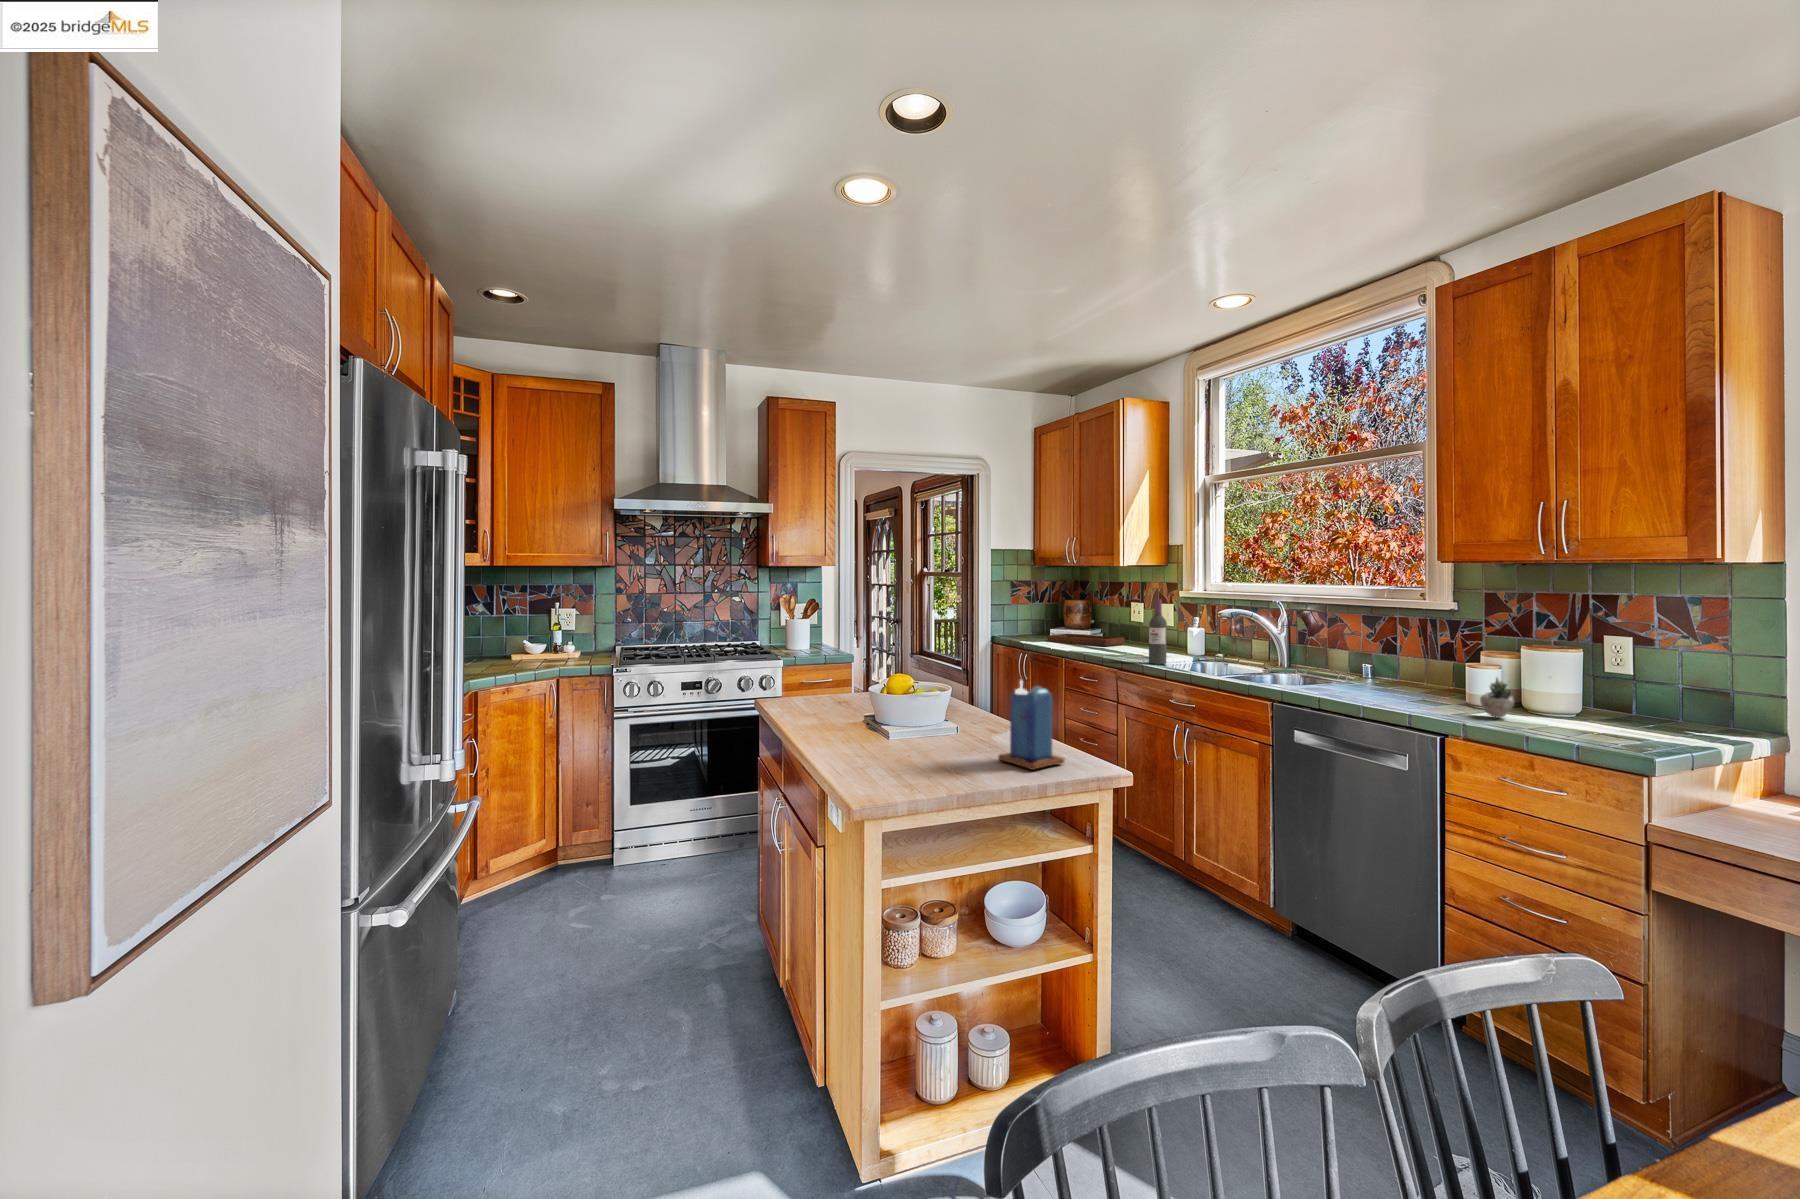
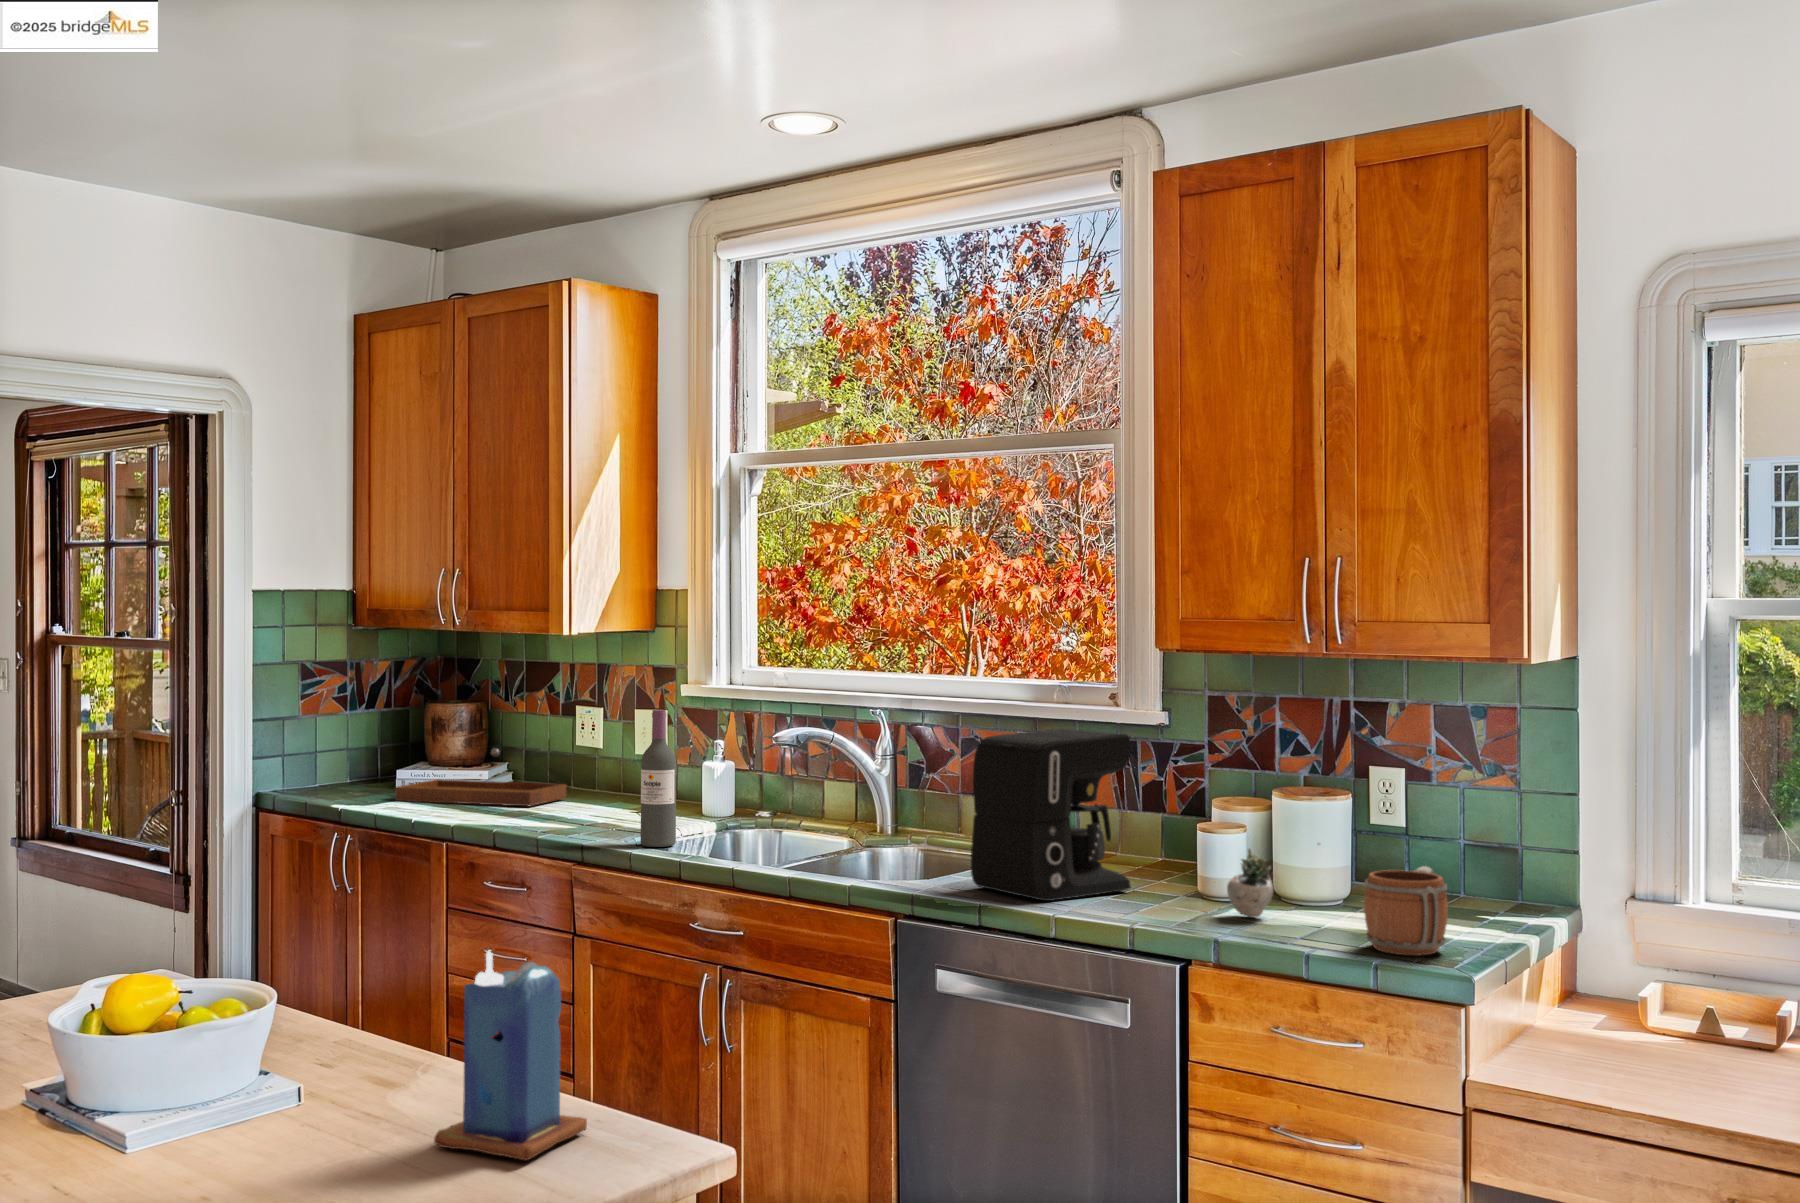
coffee maker: none [1317,610,1421,700] -> present [971,729,1131,901]
mug: none [1574,693,1643,746] -> present [1364,867,1448,956]

